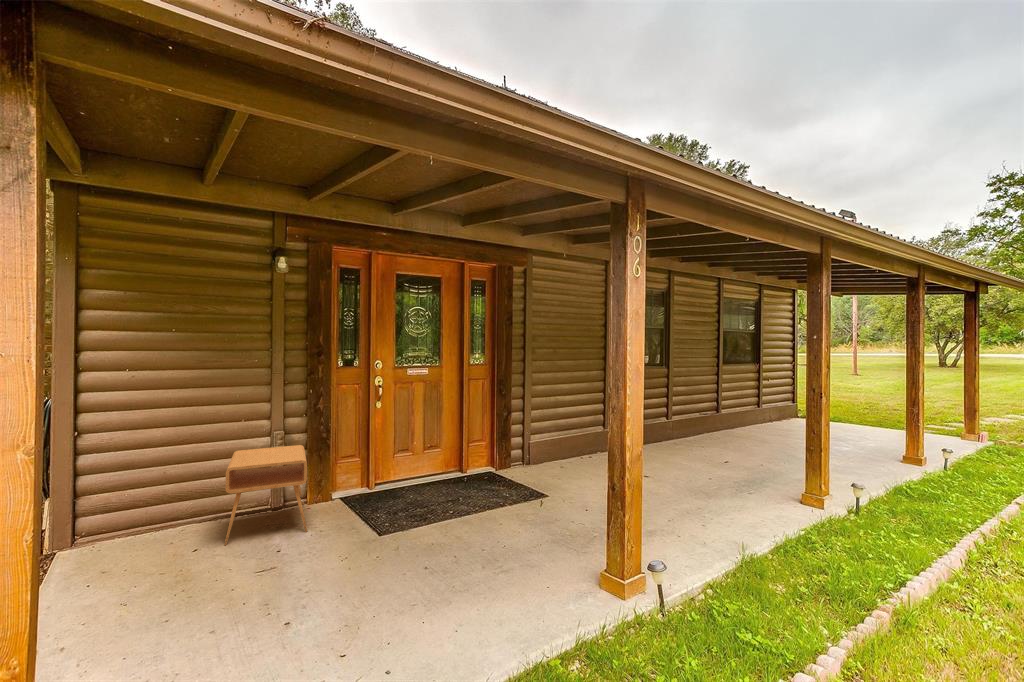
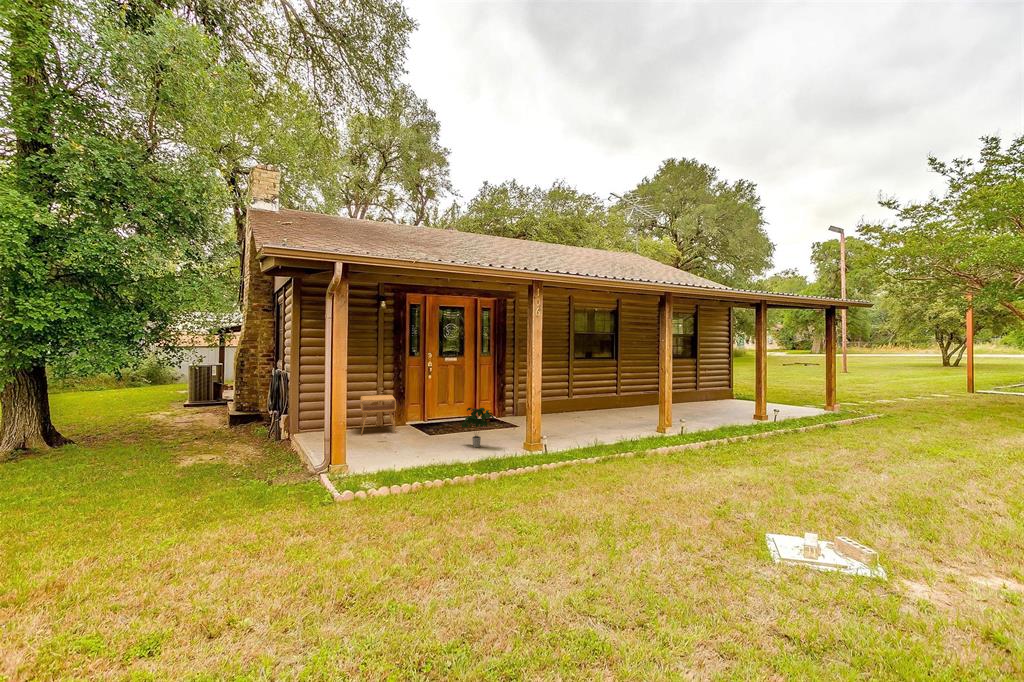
potted plant: none [452,487,532,583] -> present [460,408,494,447]

